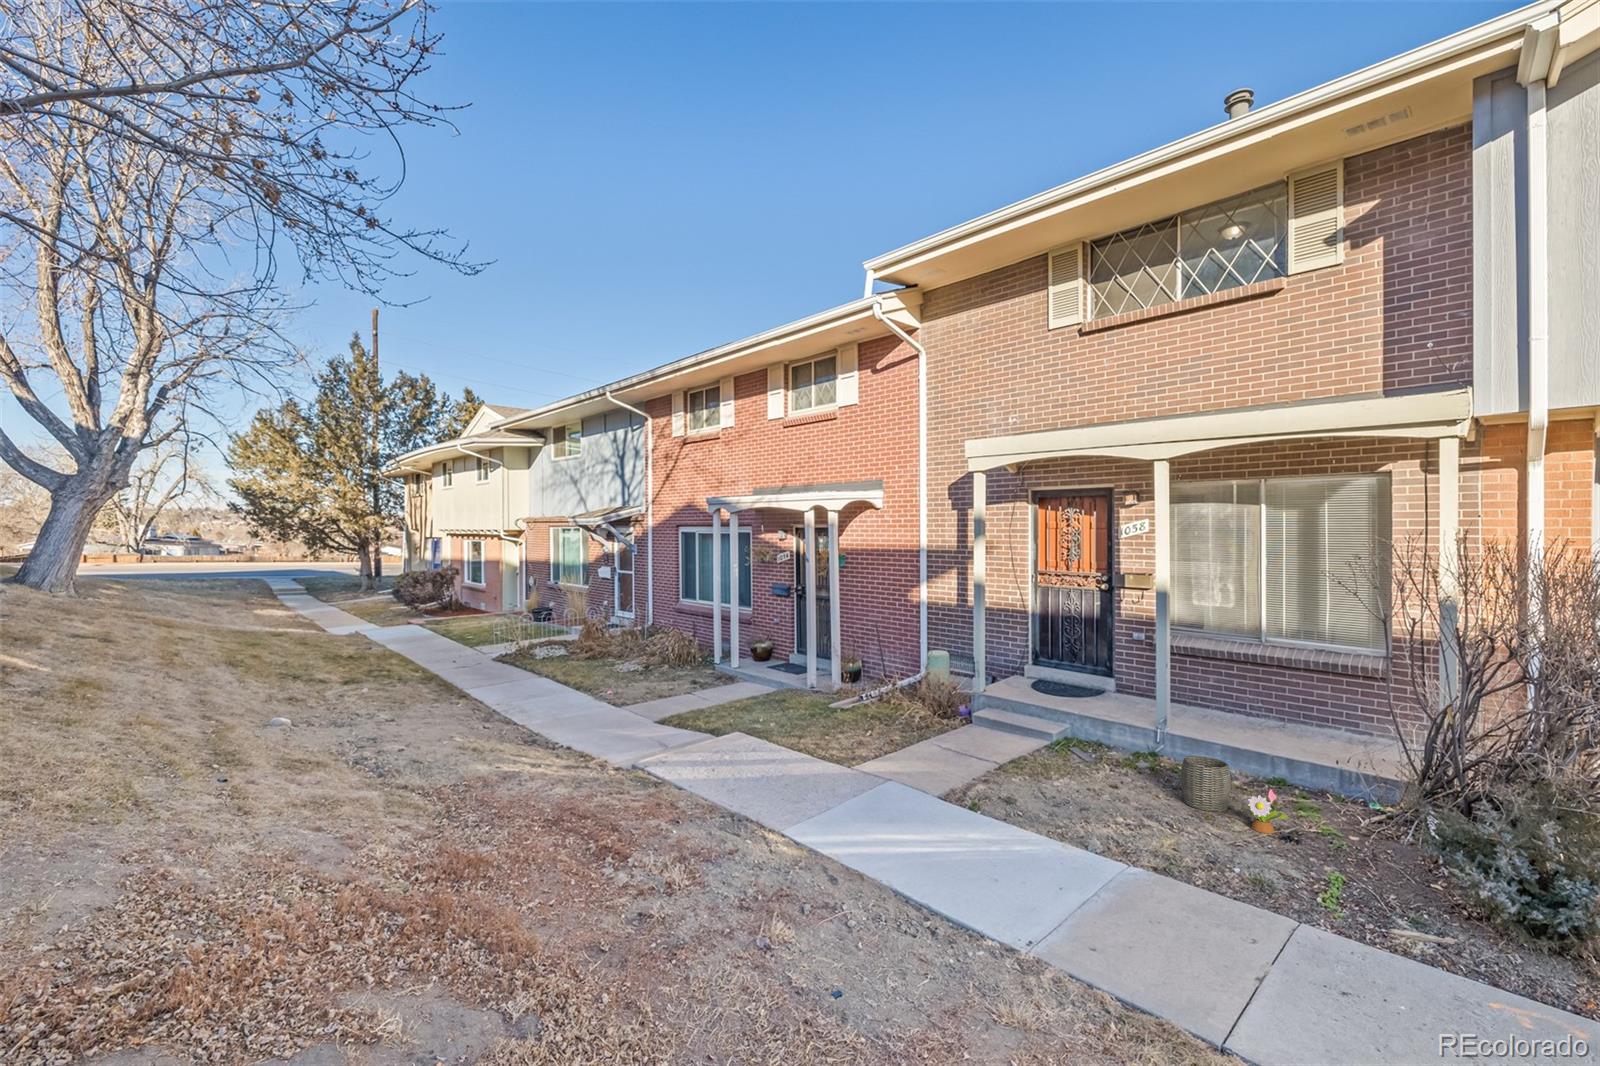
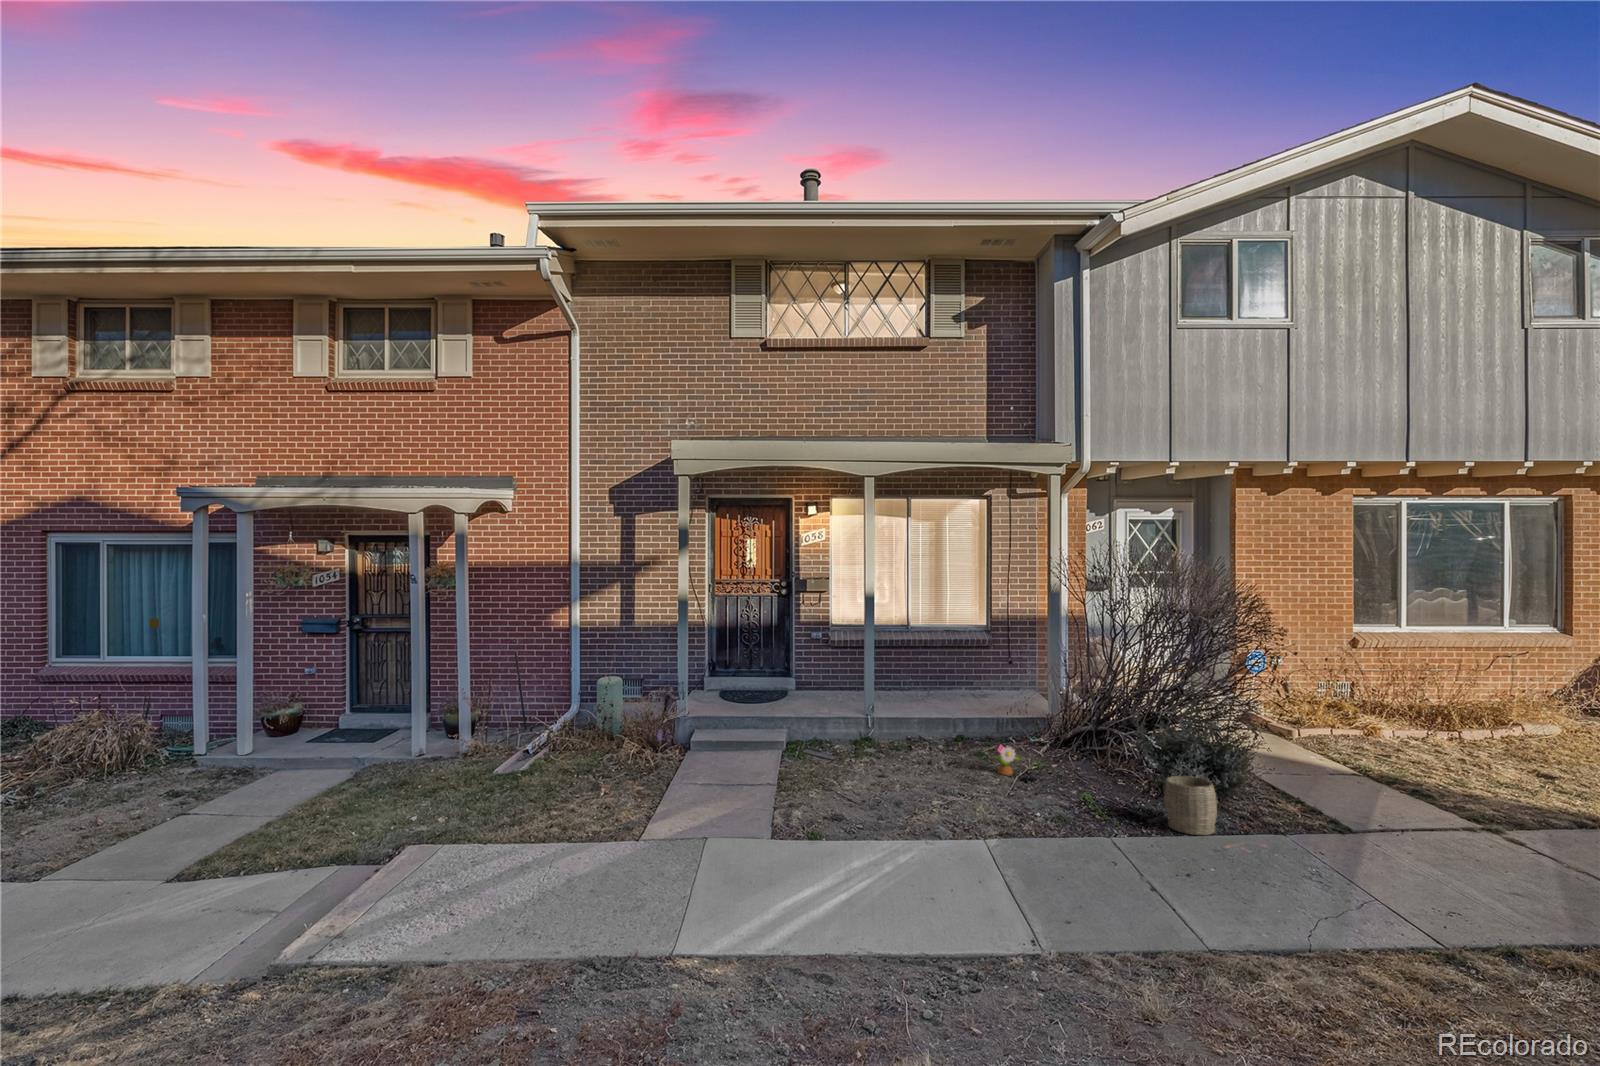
woven basket: present [1181,756,1231,812] -> present [1164,776,1217,835]

